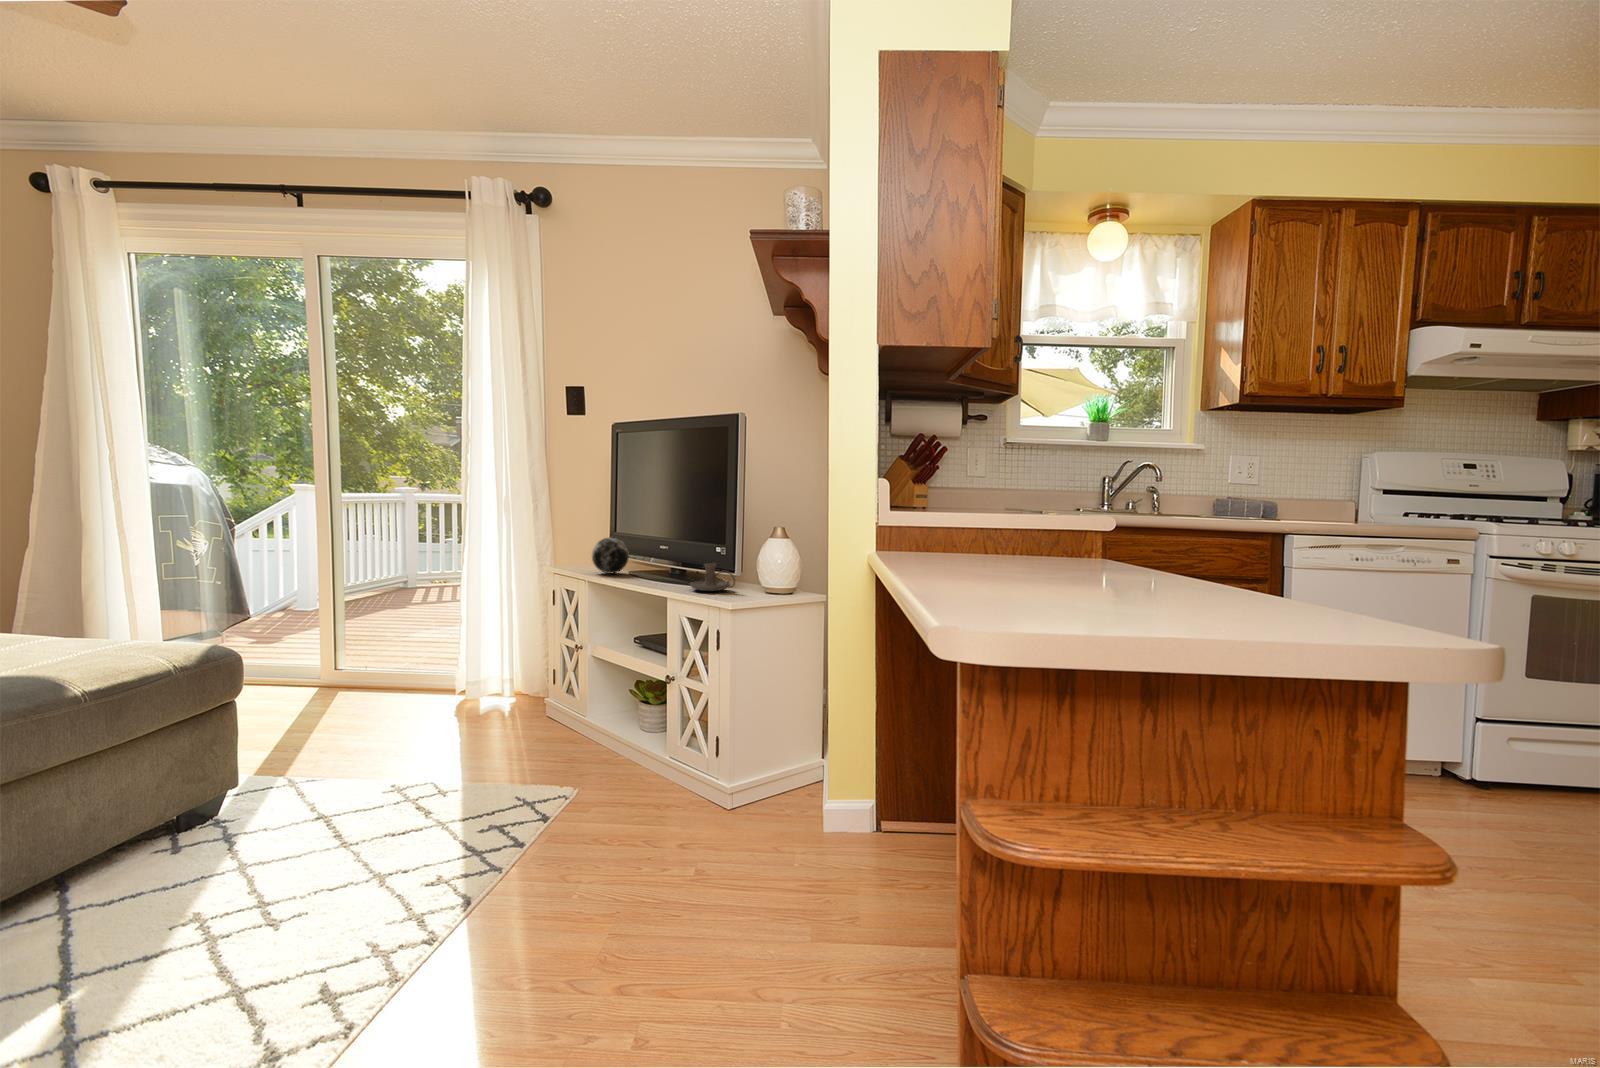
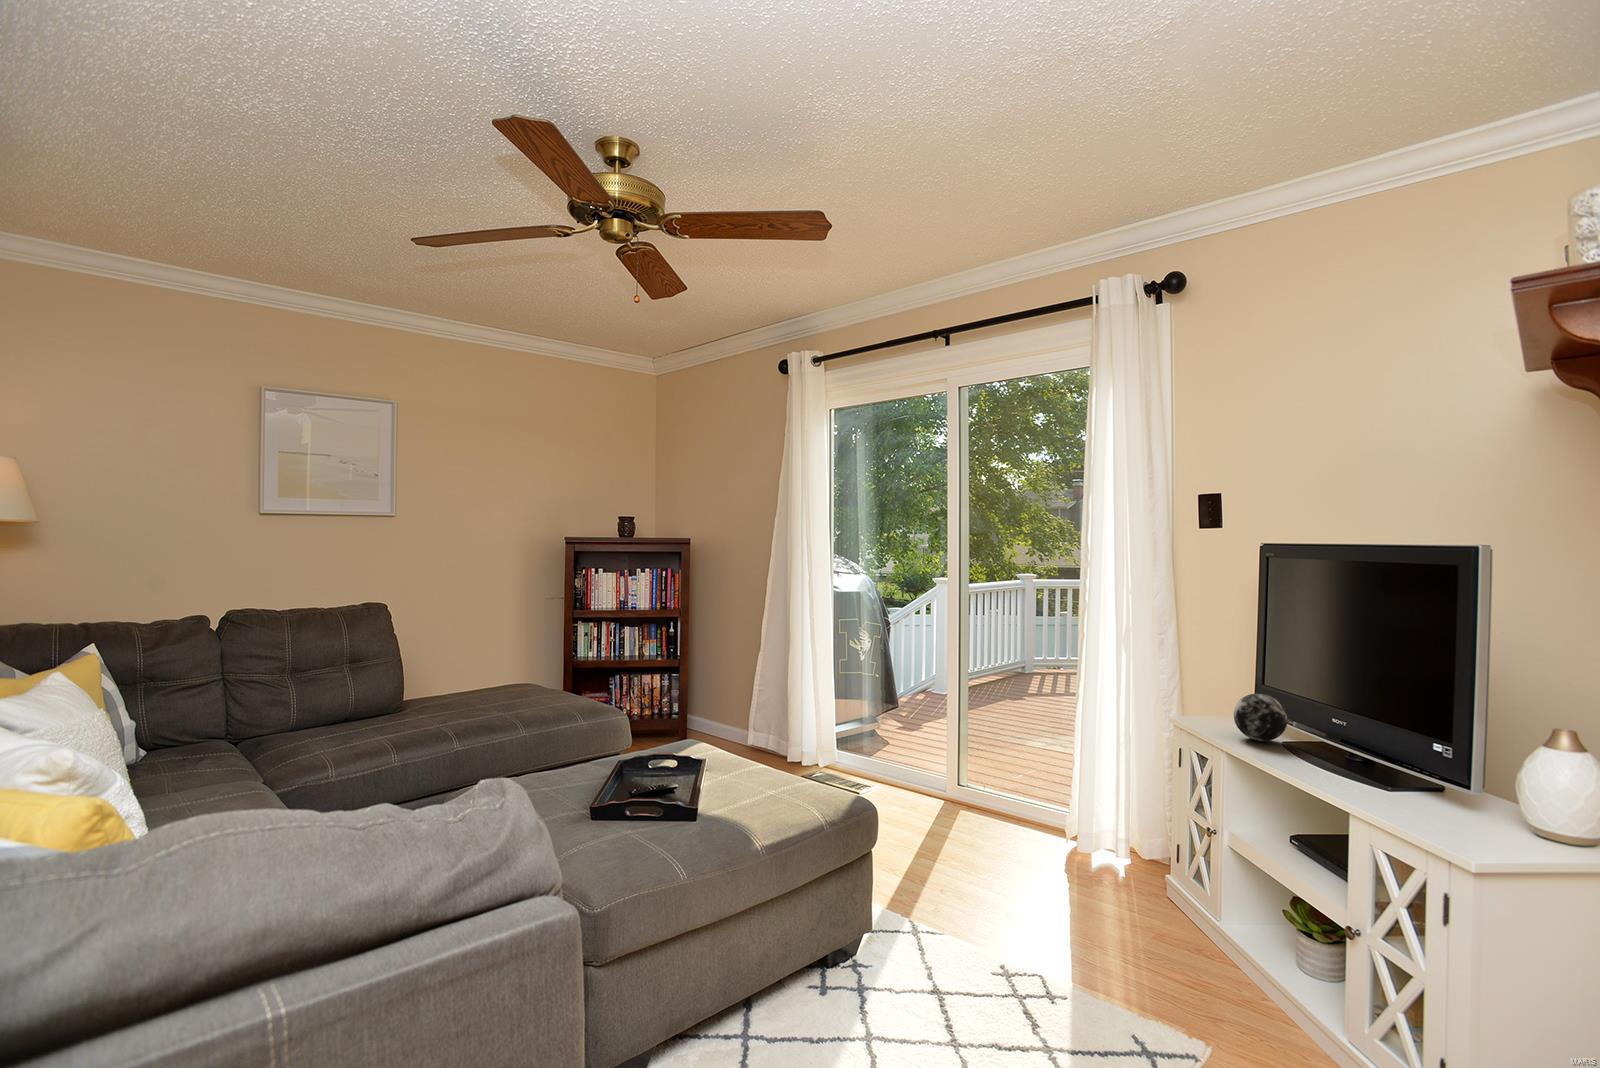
candle holder: present [690,563,735,591] -> none [1387,768,1474,817]

